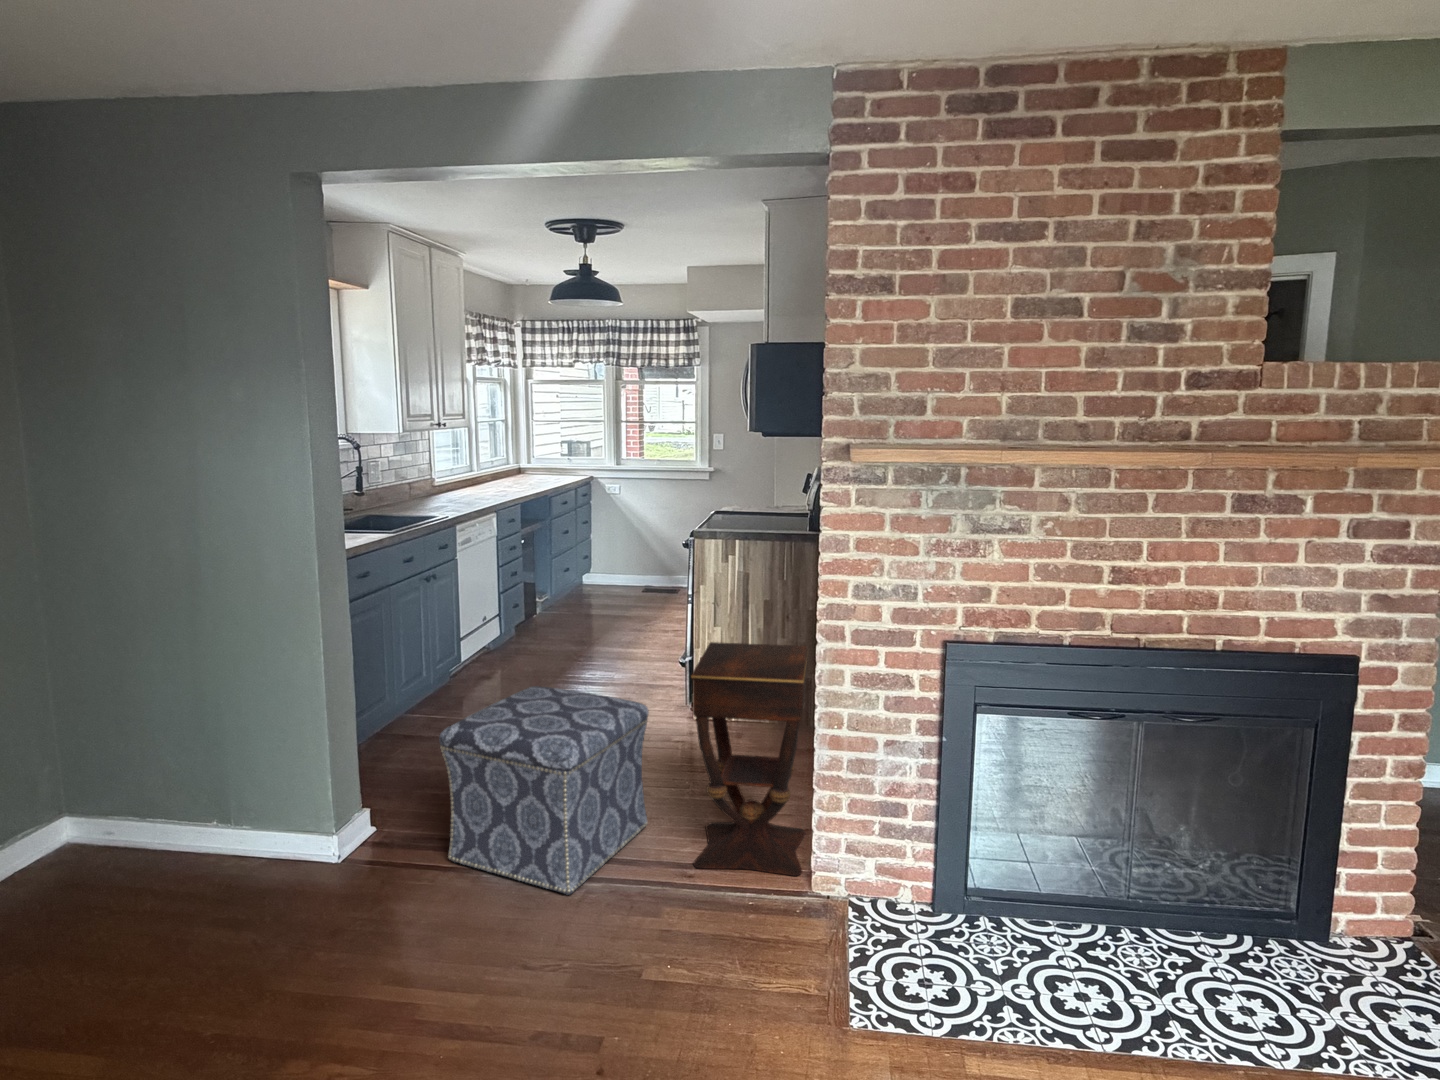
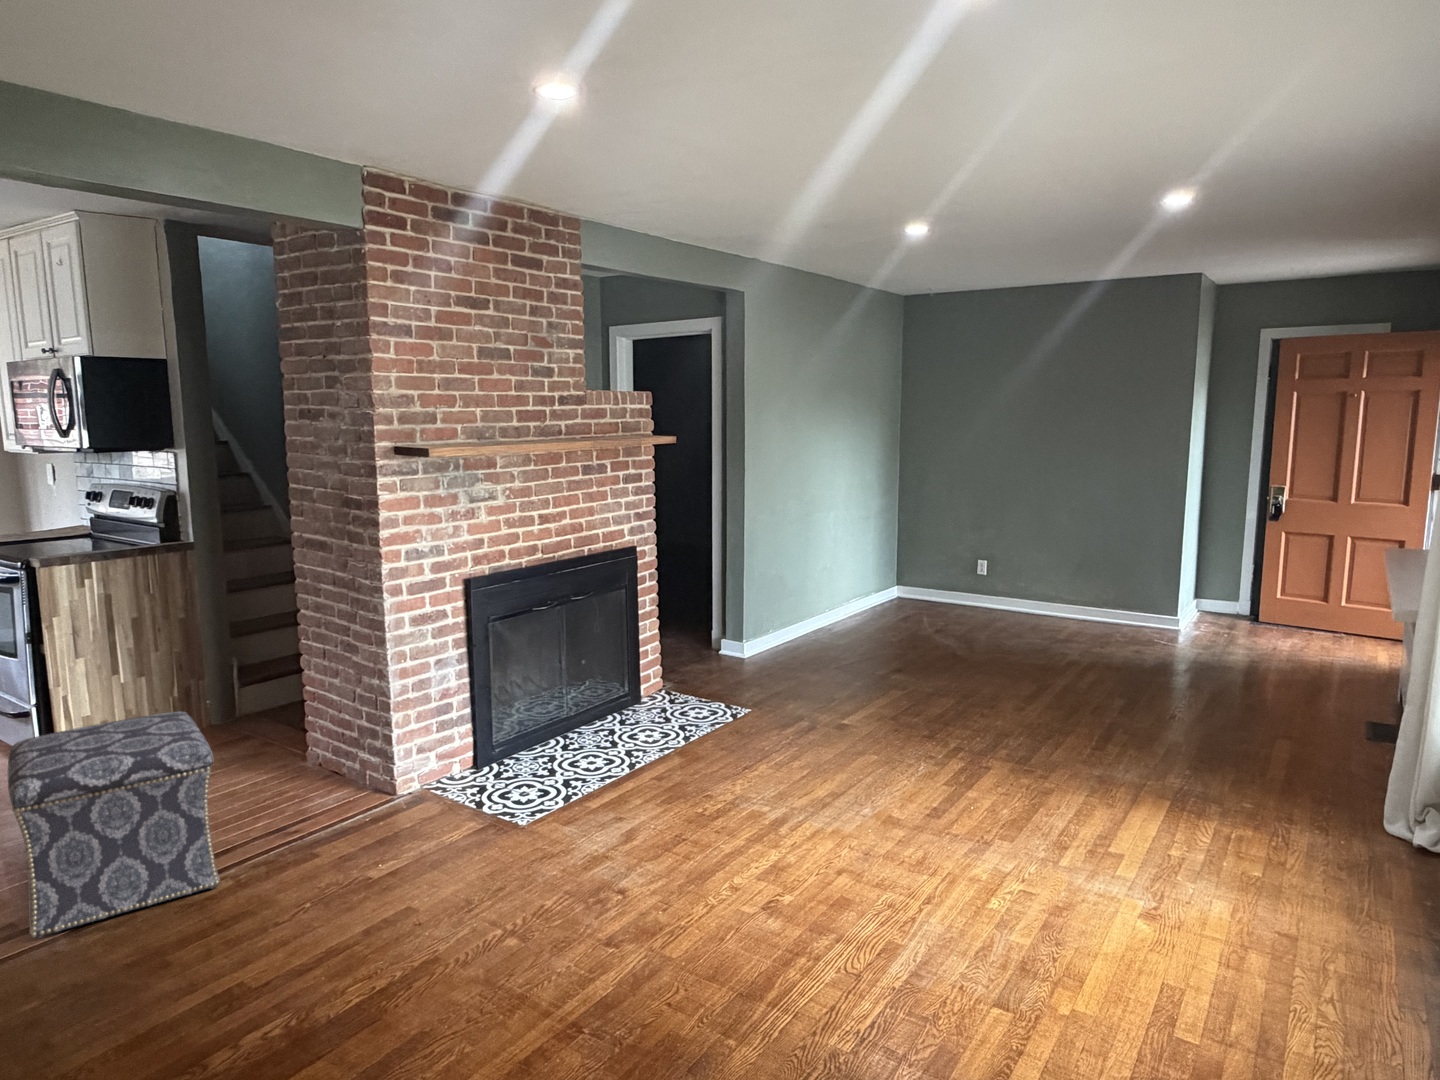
side table: present [691,642,808,876] -> none [229,621,370,829]

